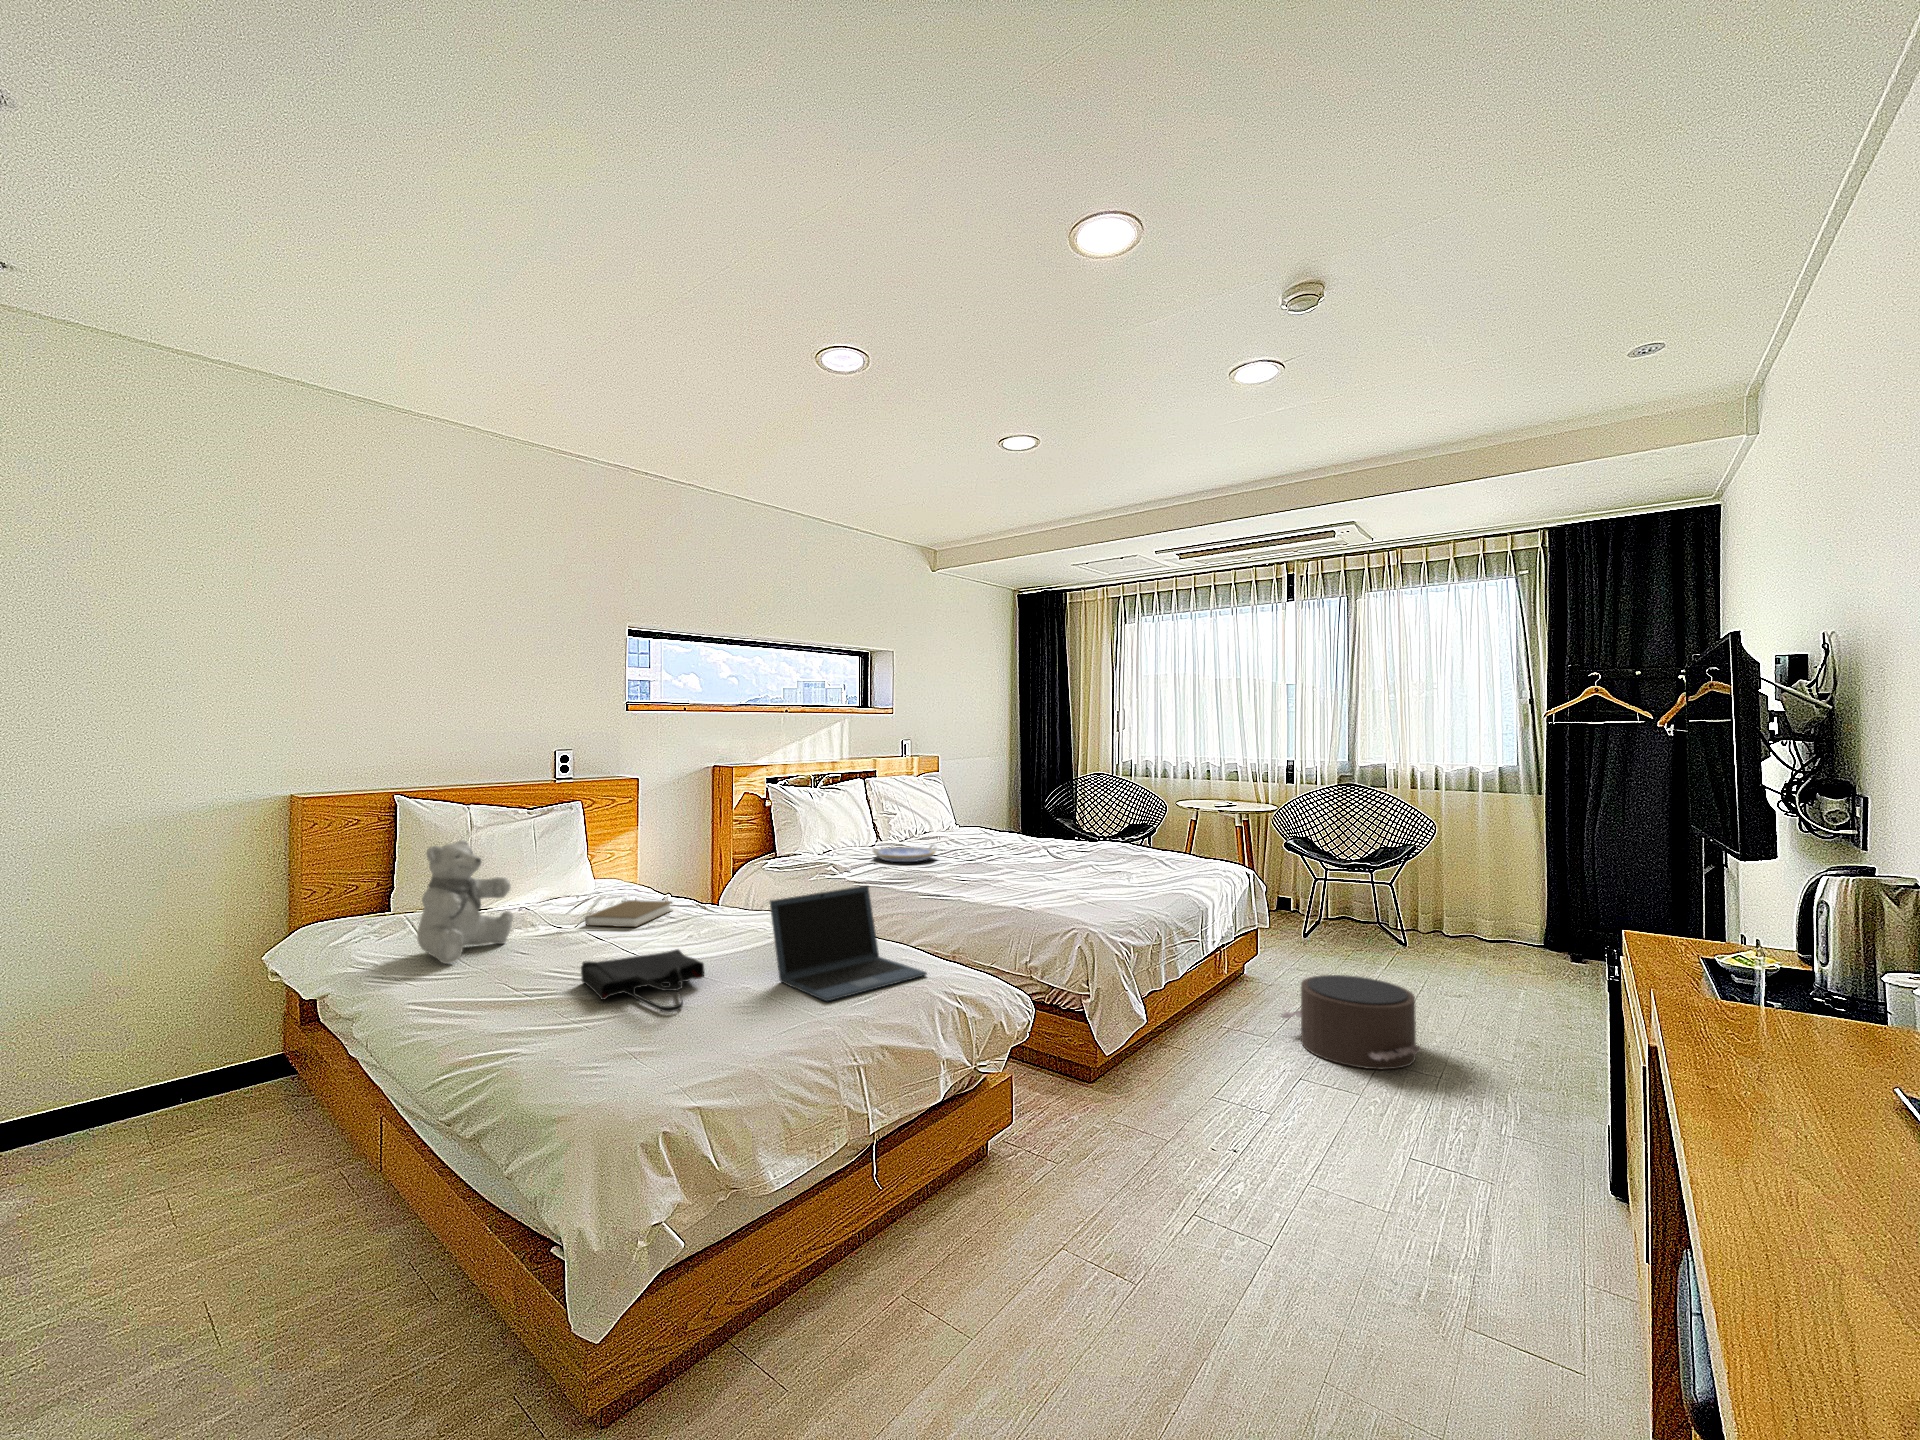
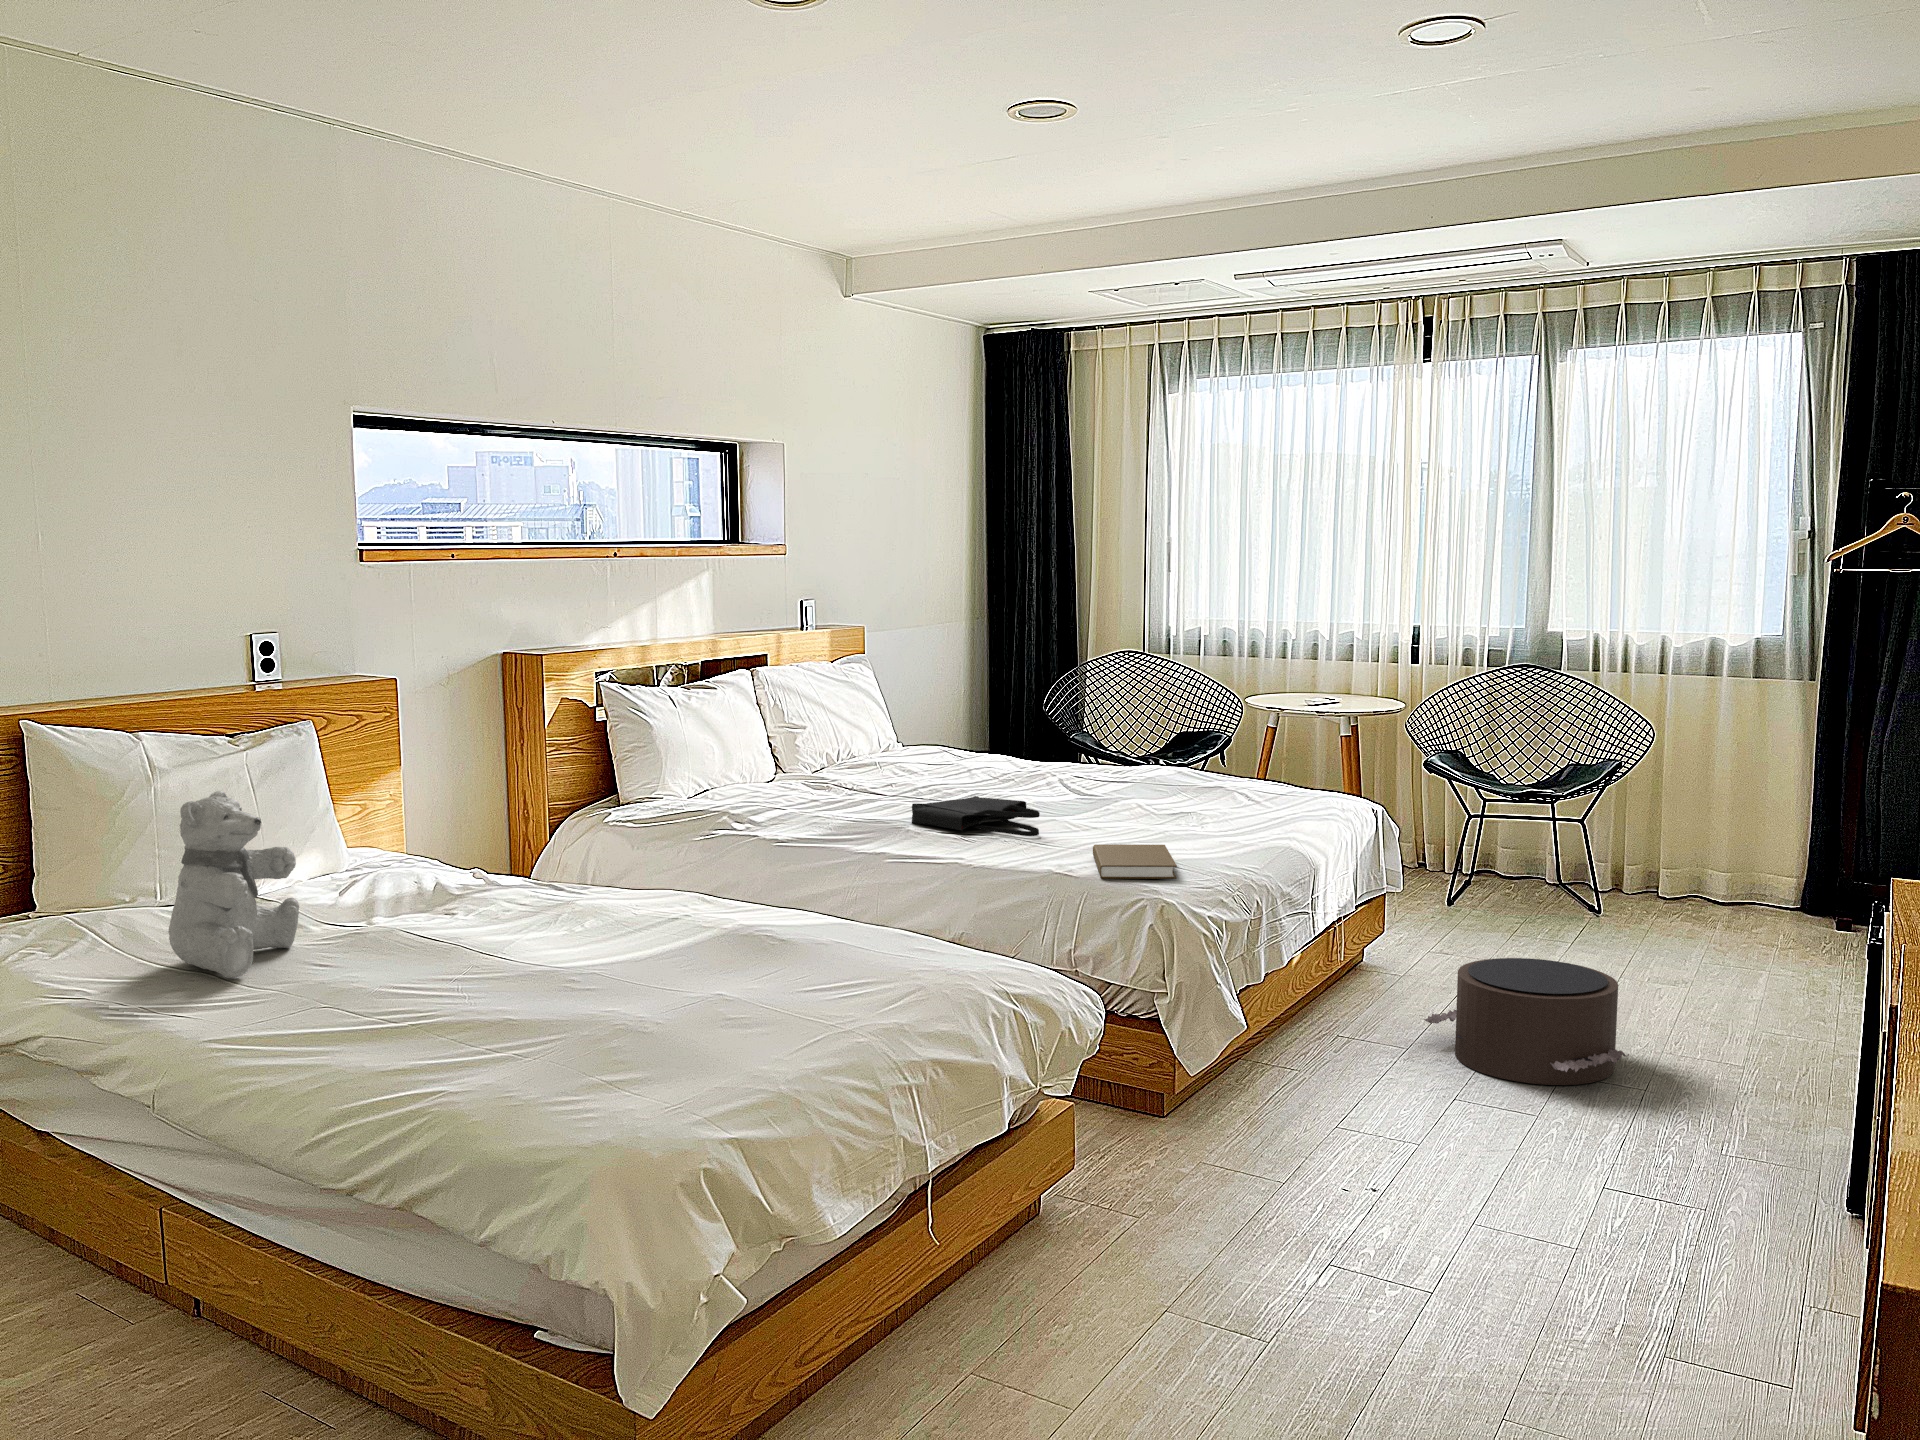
serving tray: present [873,845,936,862] -> none [779,774,882,805]
laptop: present [770,886,927,1001] -> none [734,845,962,1007]
book: present [585,900,672,927] -> present [1093,844,1177,879]
tote bag: present [581,949,704,1012] -> present [912,796,1040,836]

